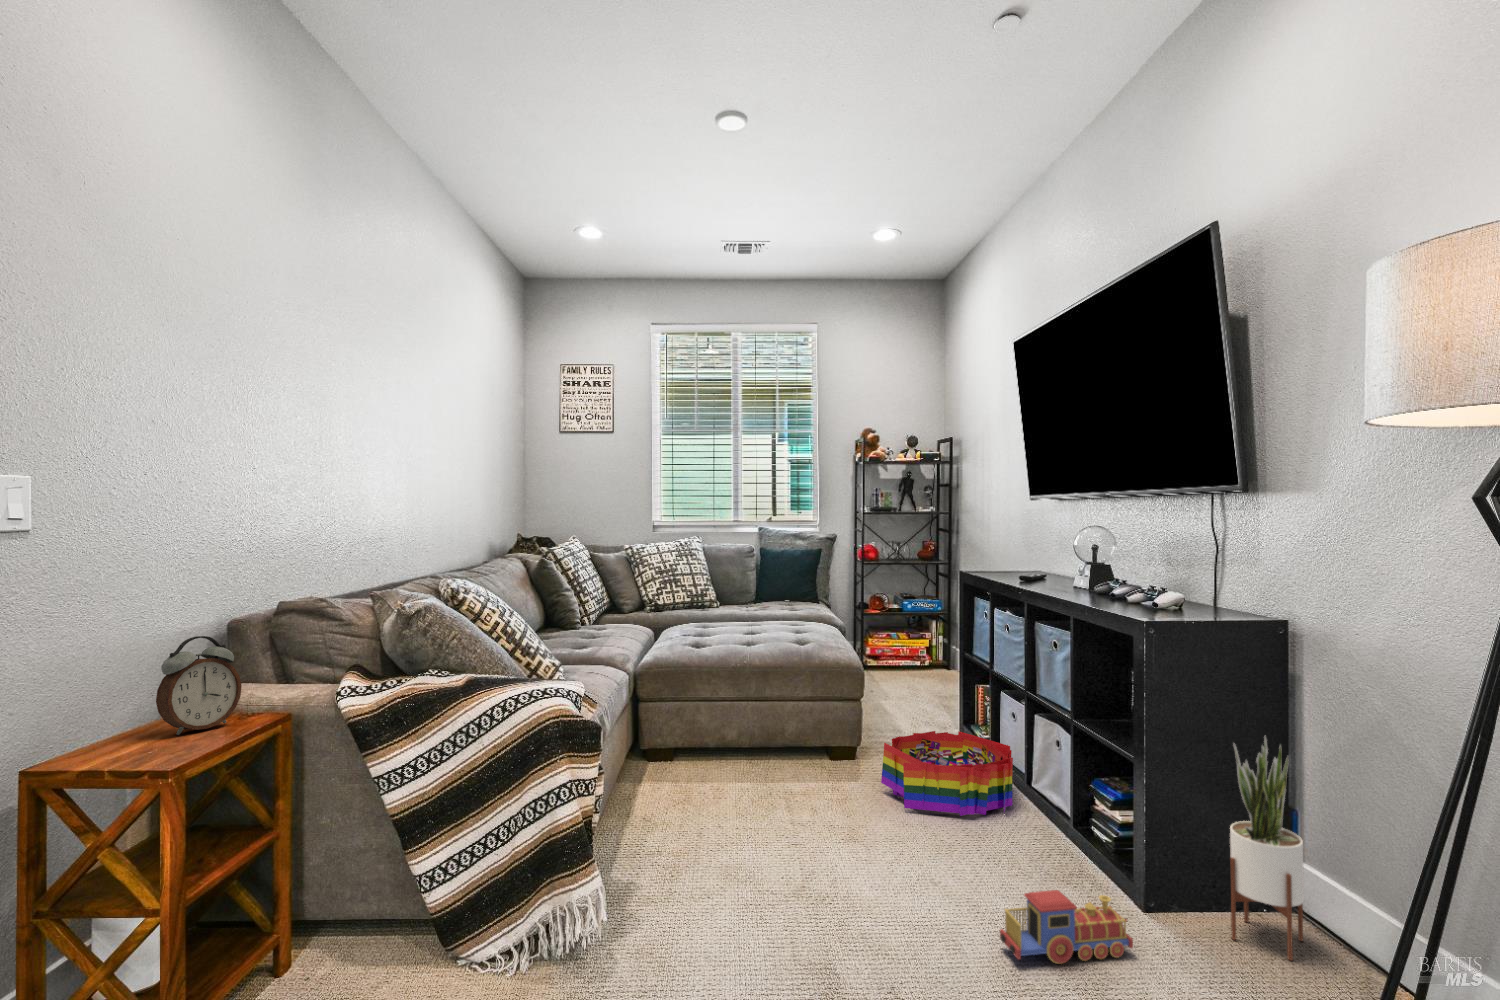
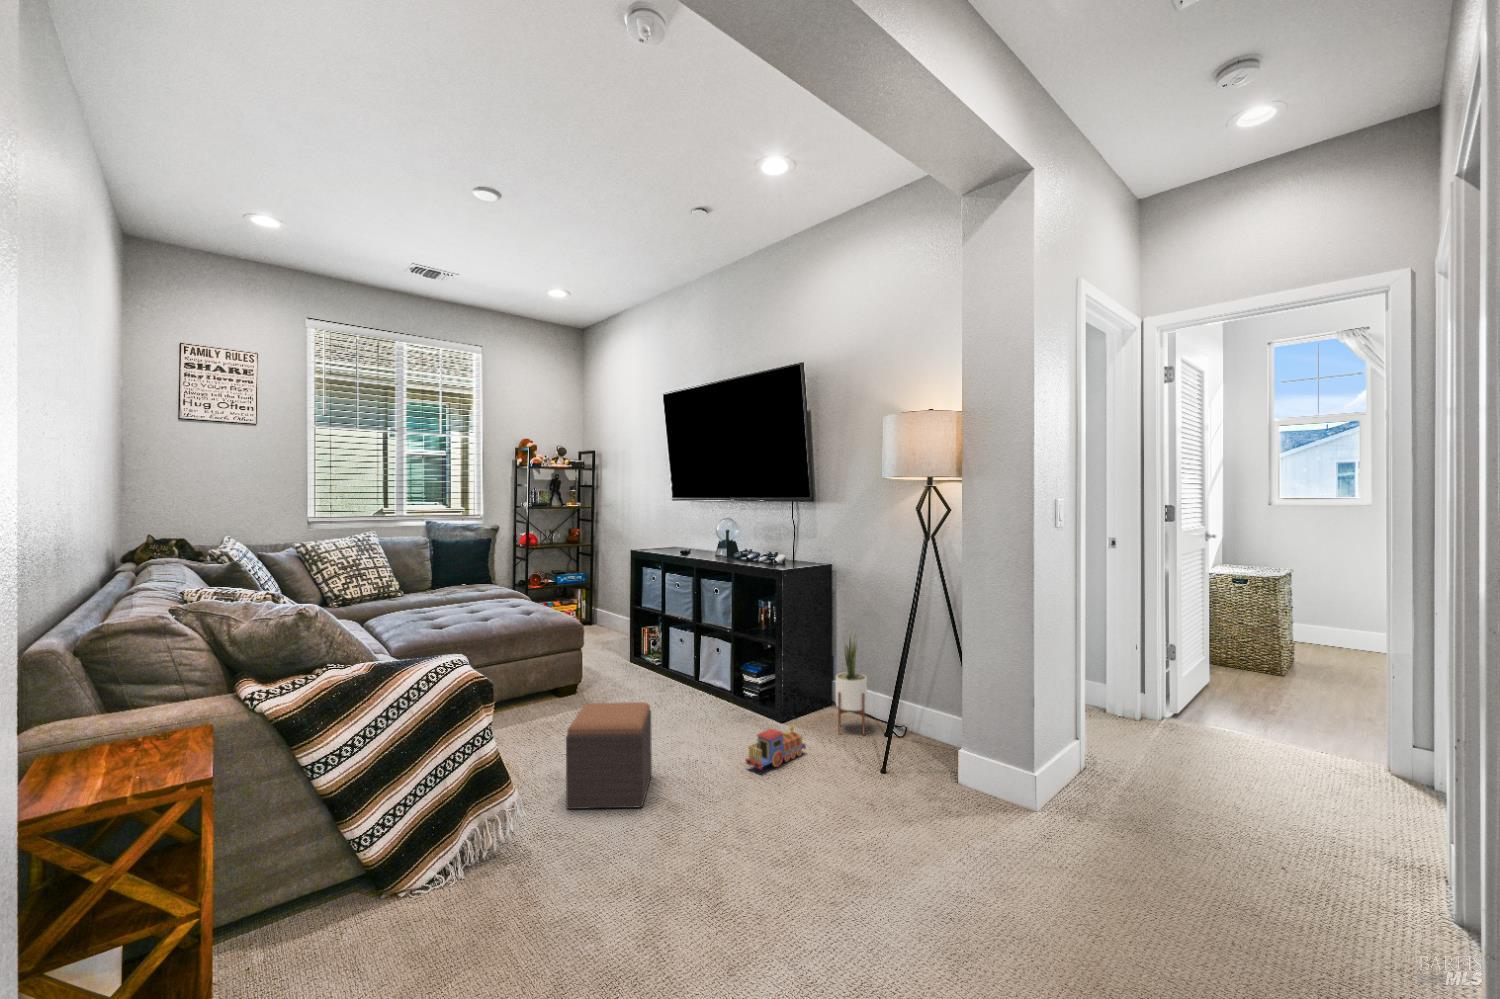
alarm clock: present [156,636,242,735] -> none [110,655,178,756]
storage bin: present [881,731,1013,816] -> none [614,662,701,717]
footstool: none [708,775,850,953] -> present [566,702,652,809]

